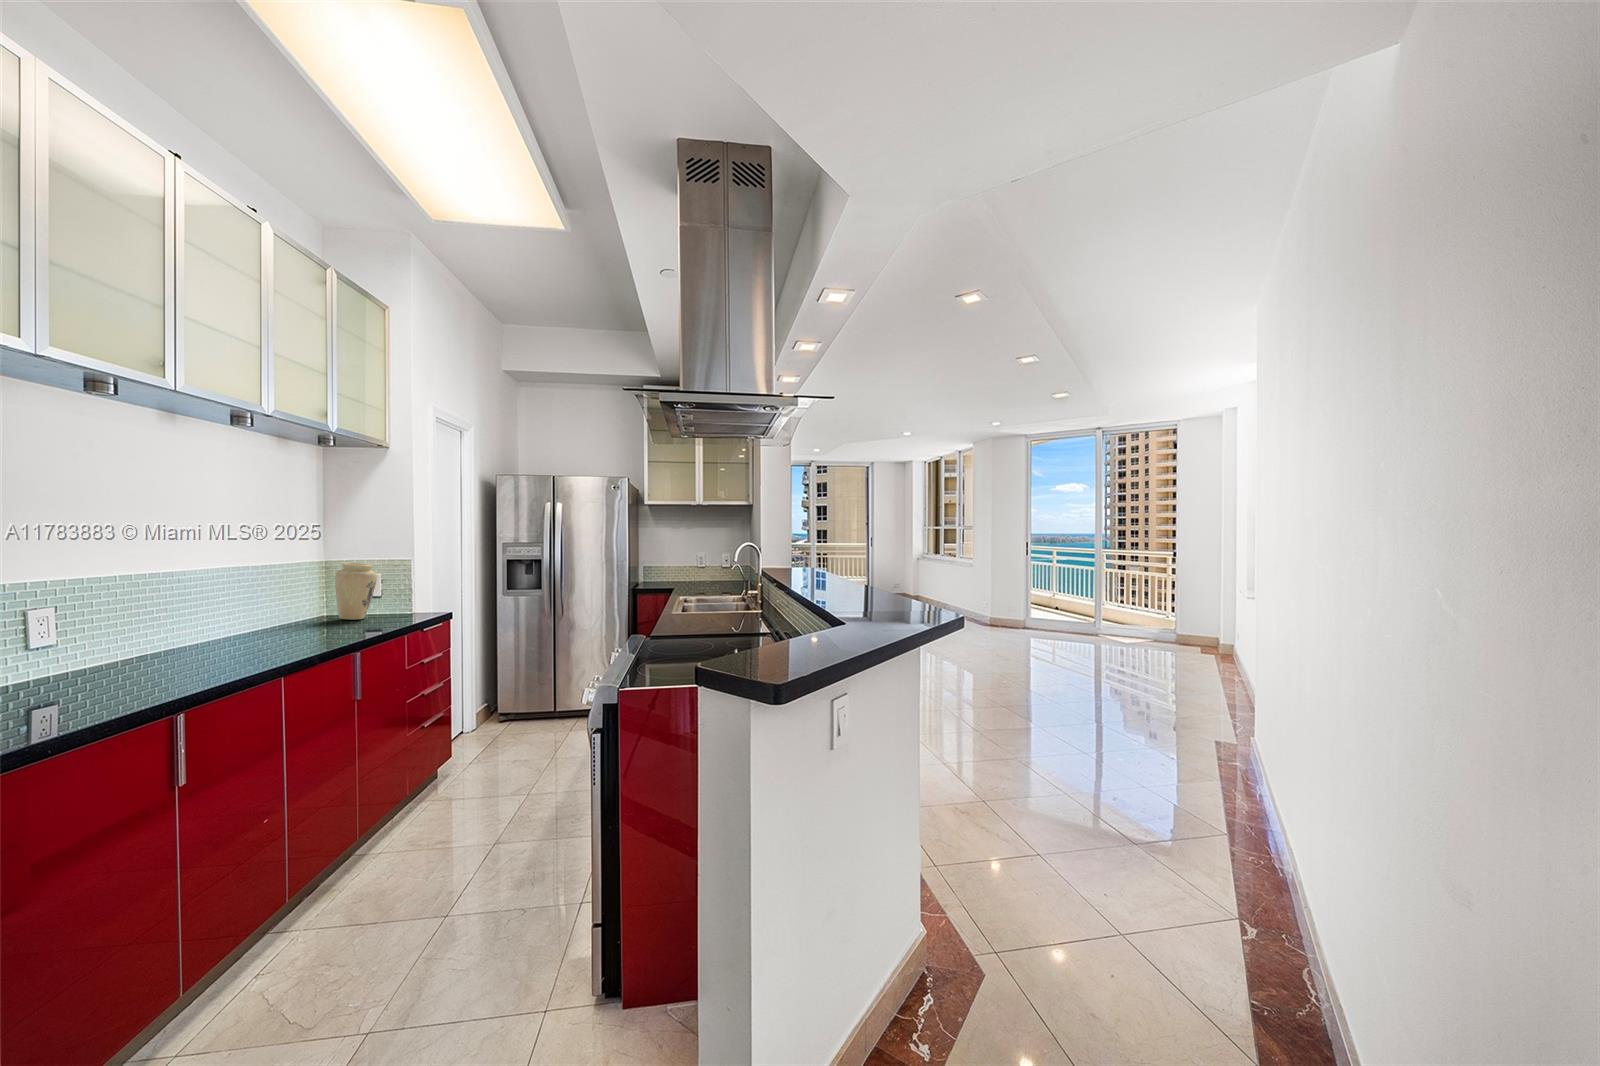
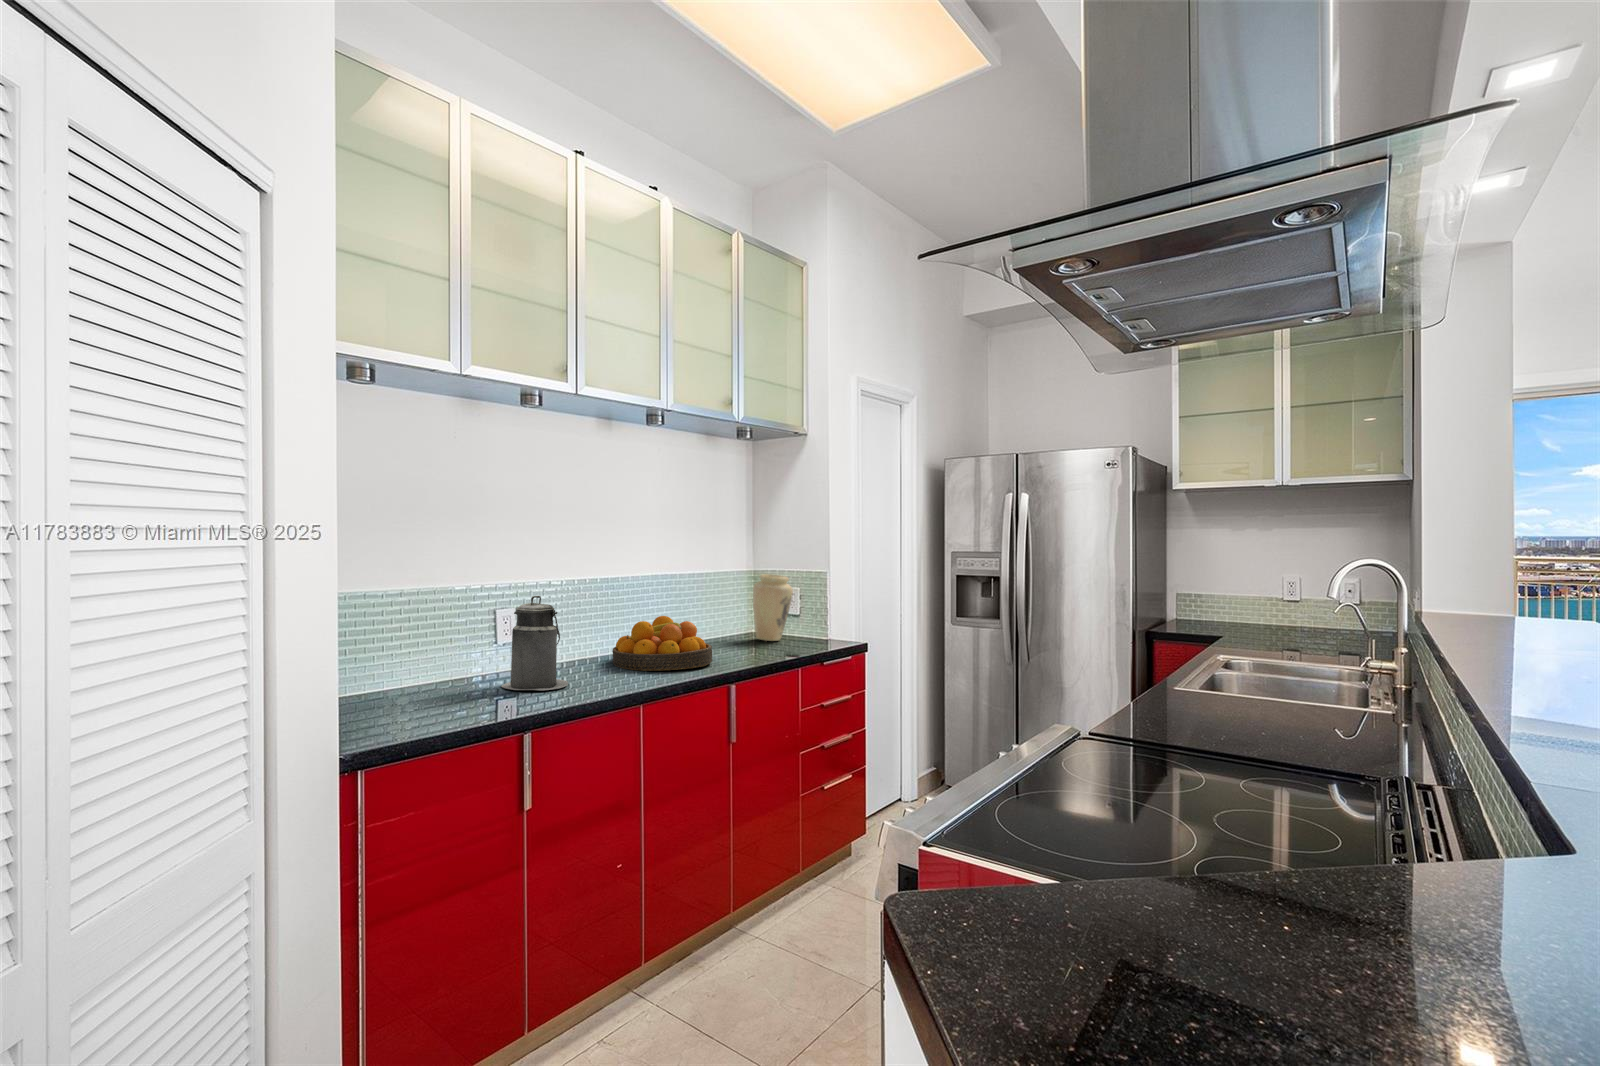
canister: none [62,590,160,689] -> present [502,596,568,690]
fruit bowl: none [194,603,315,656] -> present [612,616,712,671]

